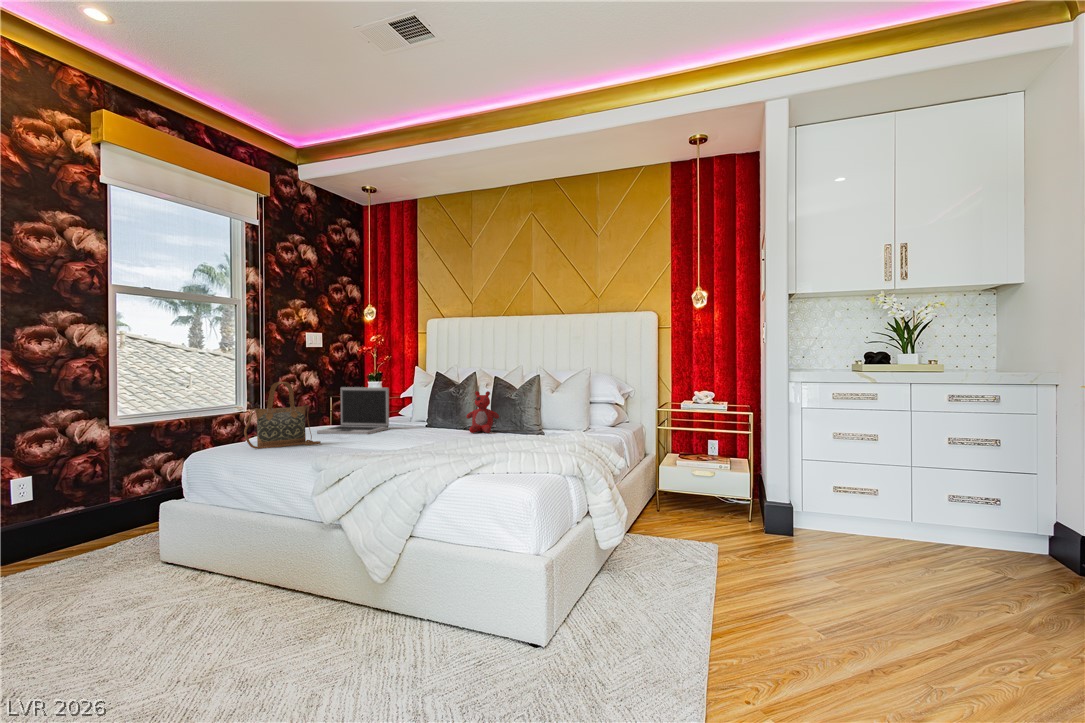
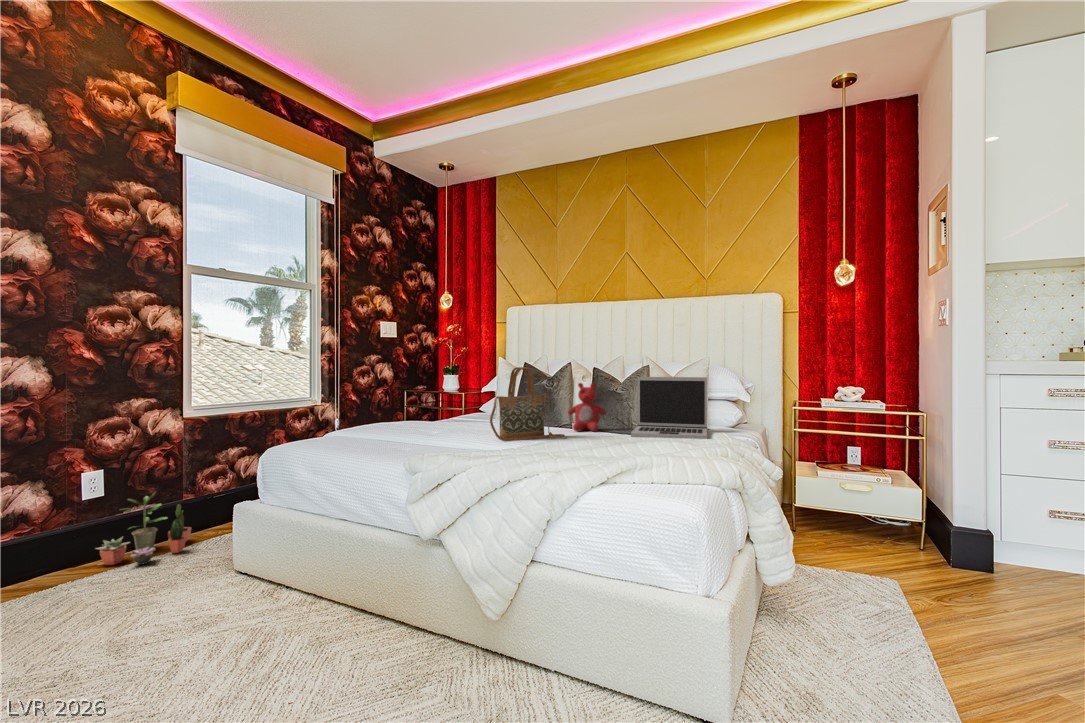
handbag: present [244,382,321,449] -> present [490,367,565,441]
laptop: present [317,387,389,434] -> present [631,377,707,439]
potted plant: none [26,495,119,563] -> present [96,492,191,565]

